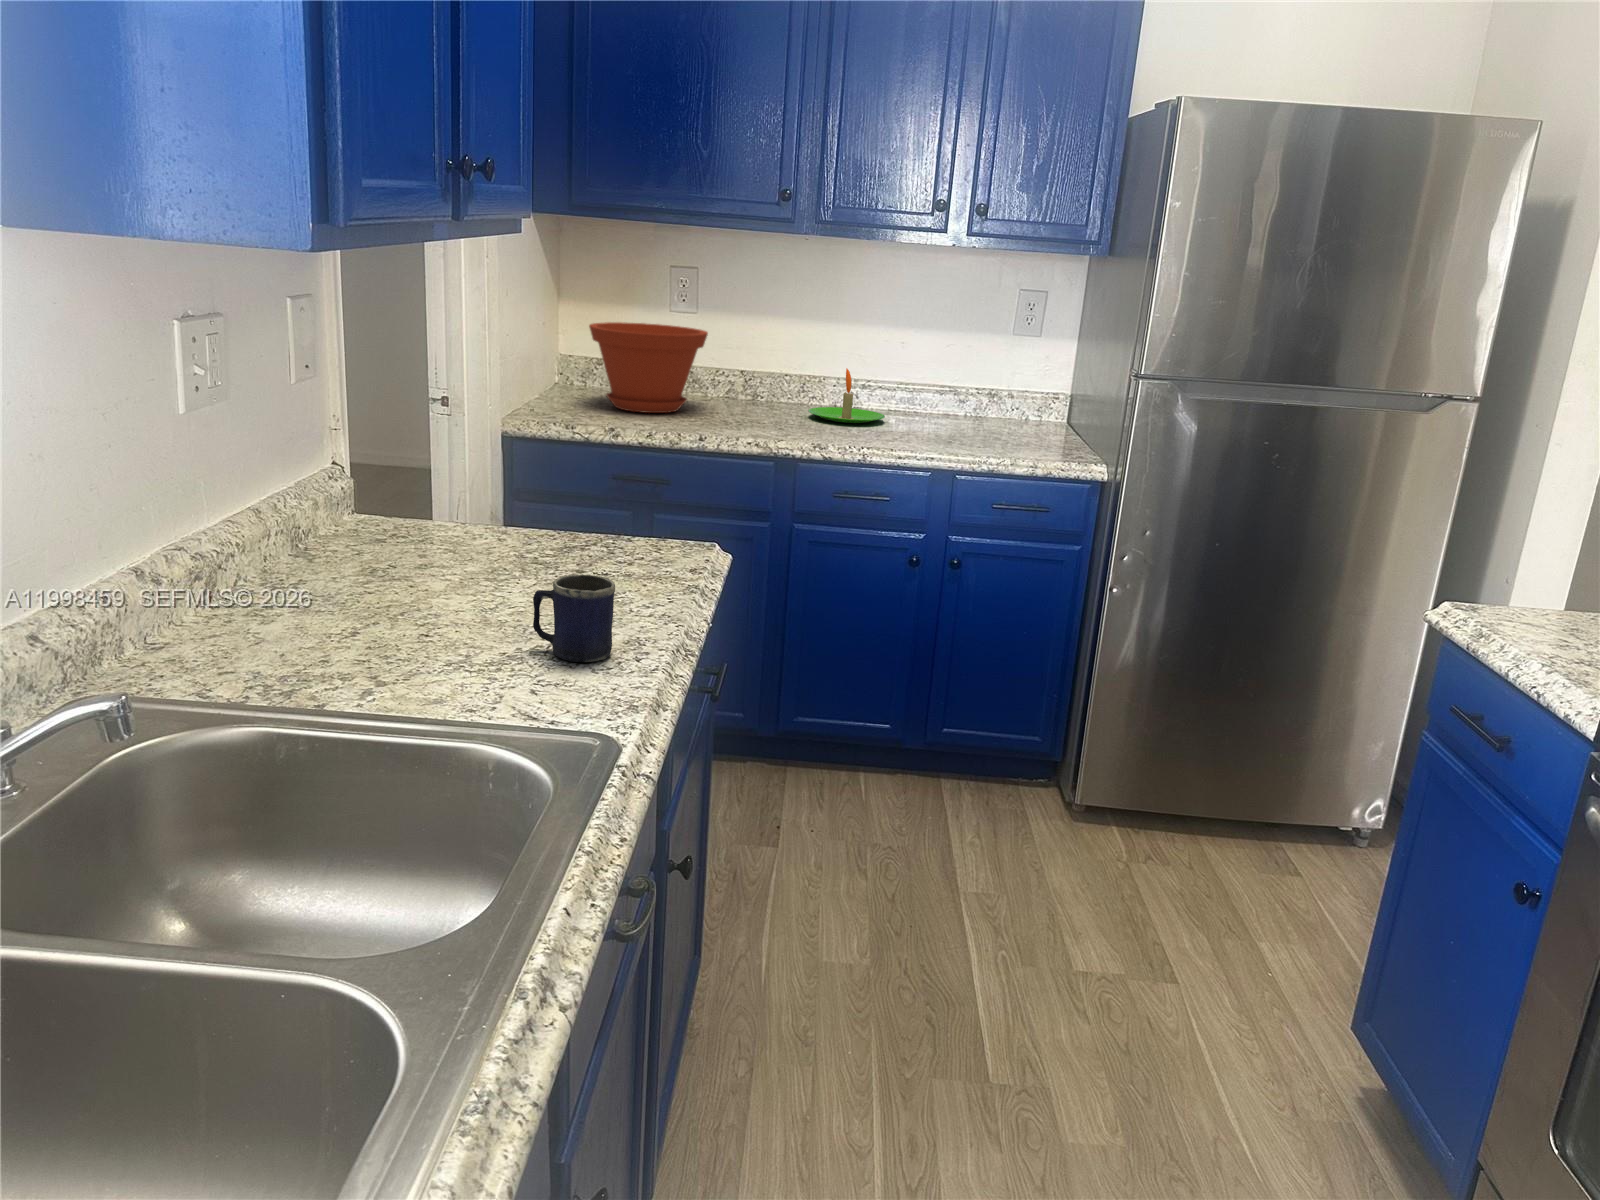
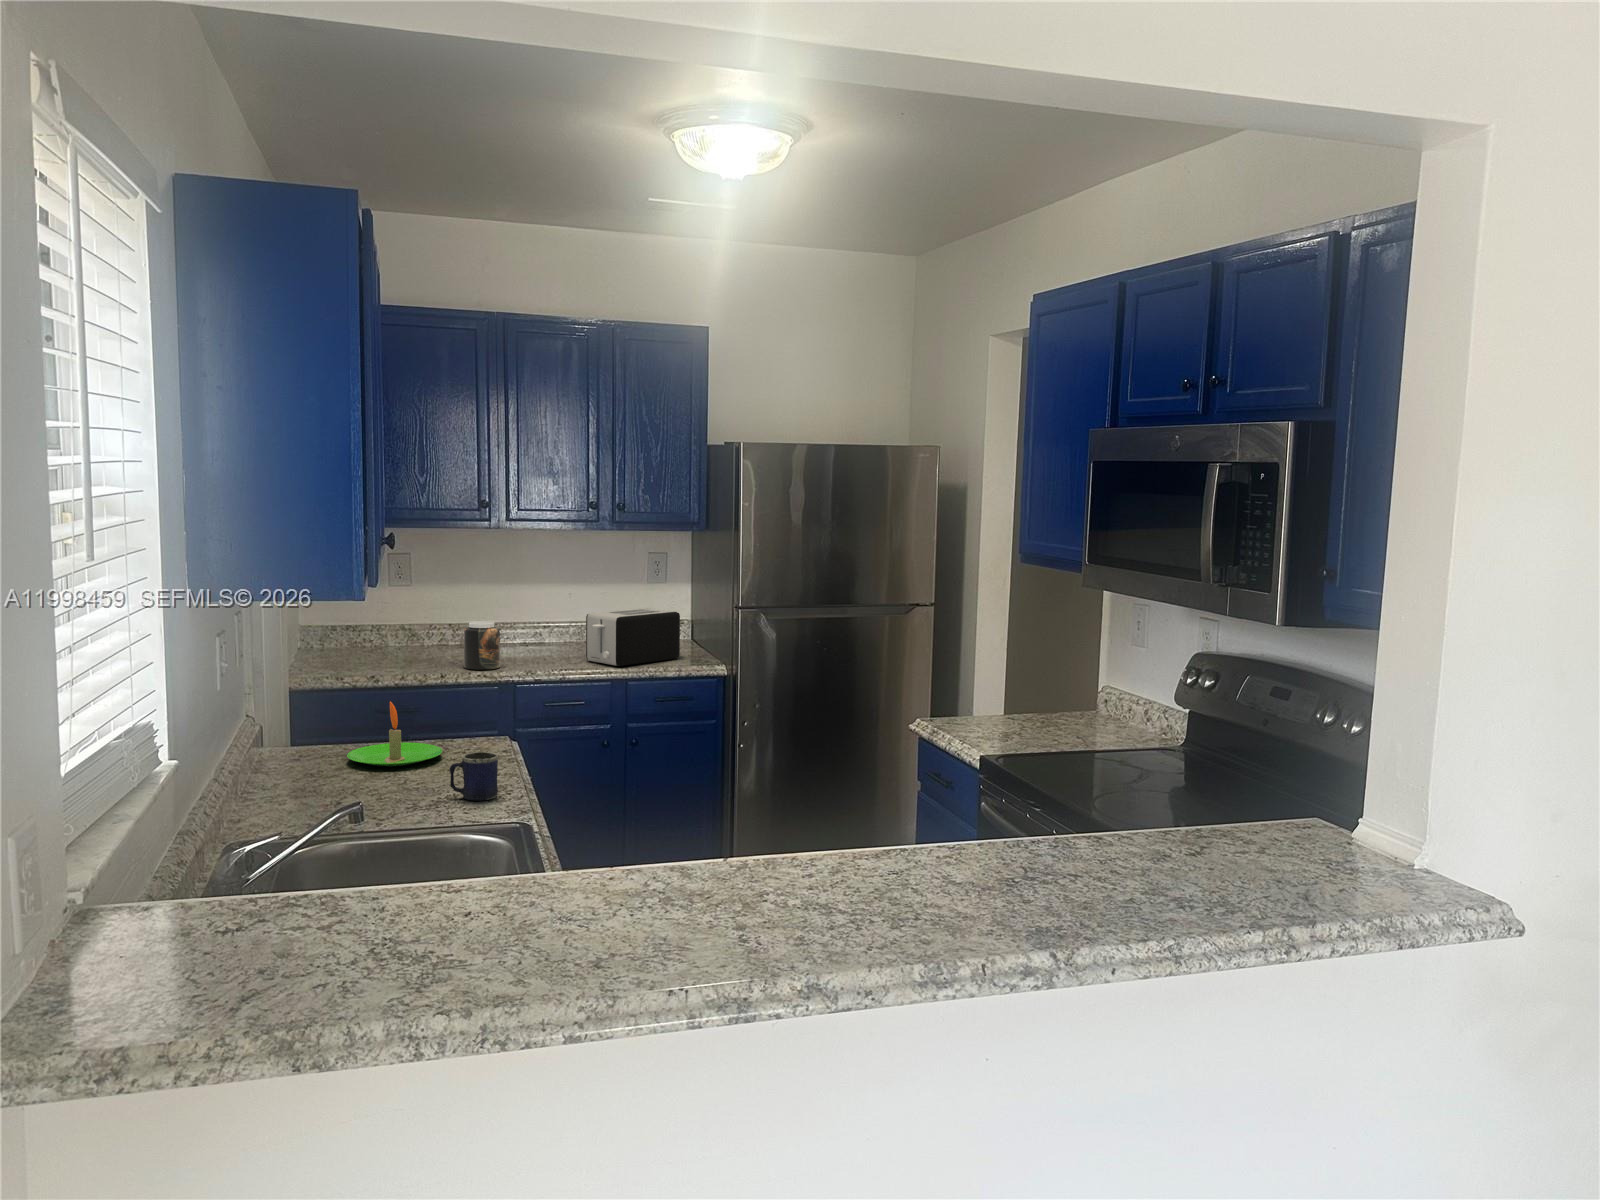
plant pot: present [589,322,708,413] -> none [337,596,430,663]
jar: none [736,366,787,436] -> present [464,621,500,670]
candle: present [808,368,885,423] -> present [347,701,442,766]
toaster: none [906,369,1049,451] -> present [586,608,680,666]

